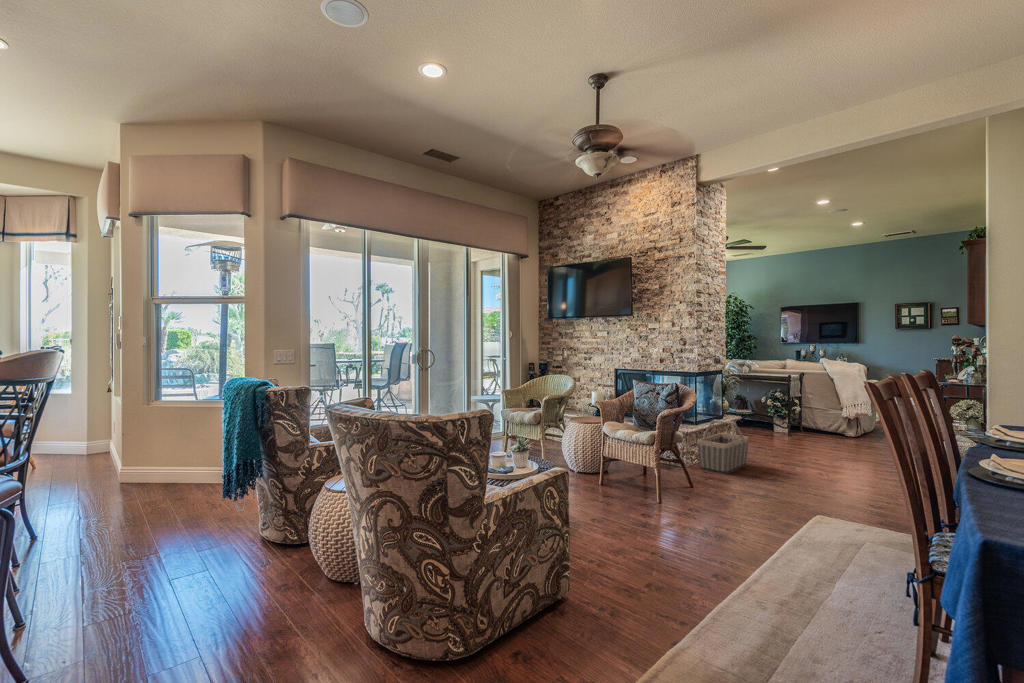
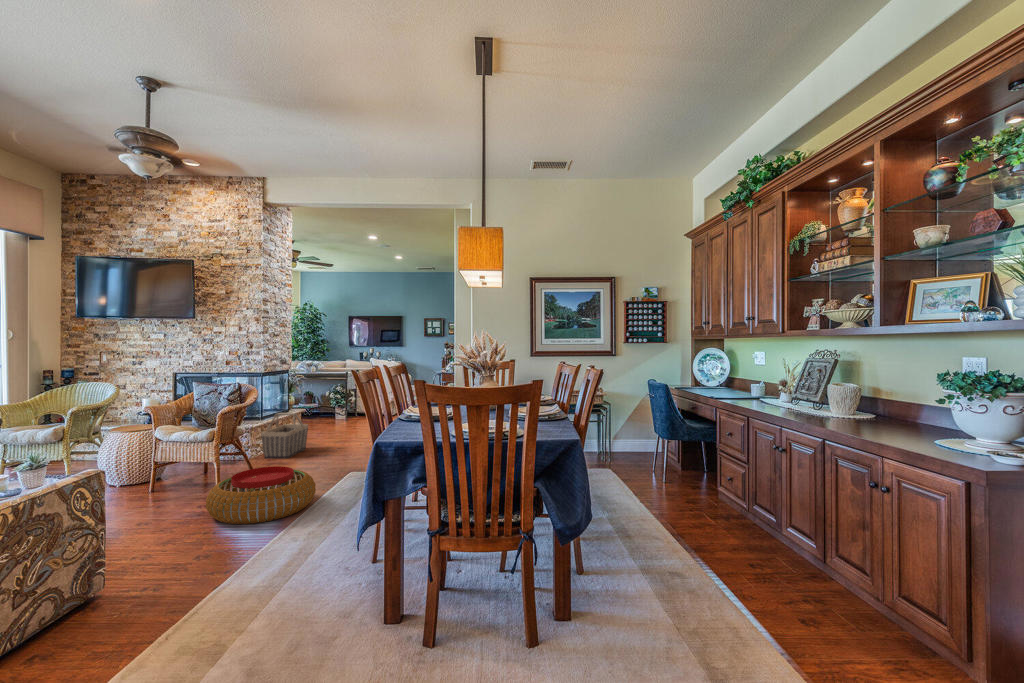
pouf: none [651,487,775,560] -> present [206,466,316,524]

